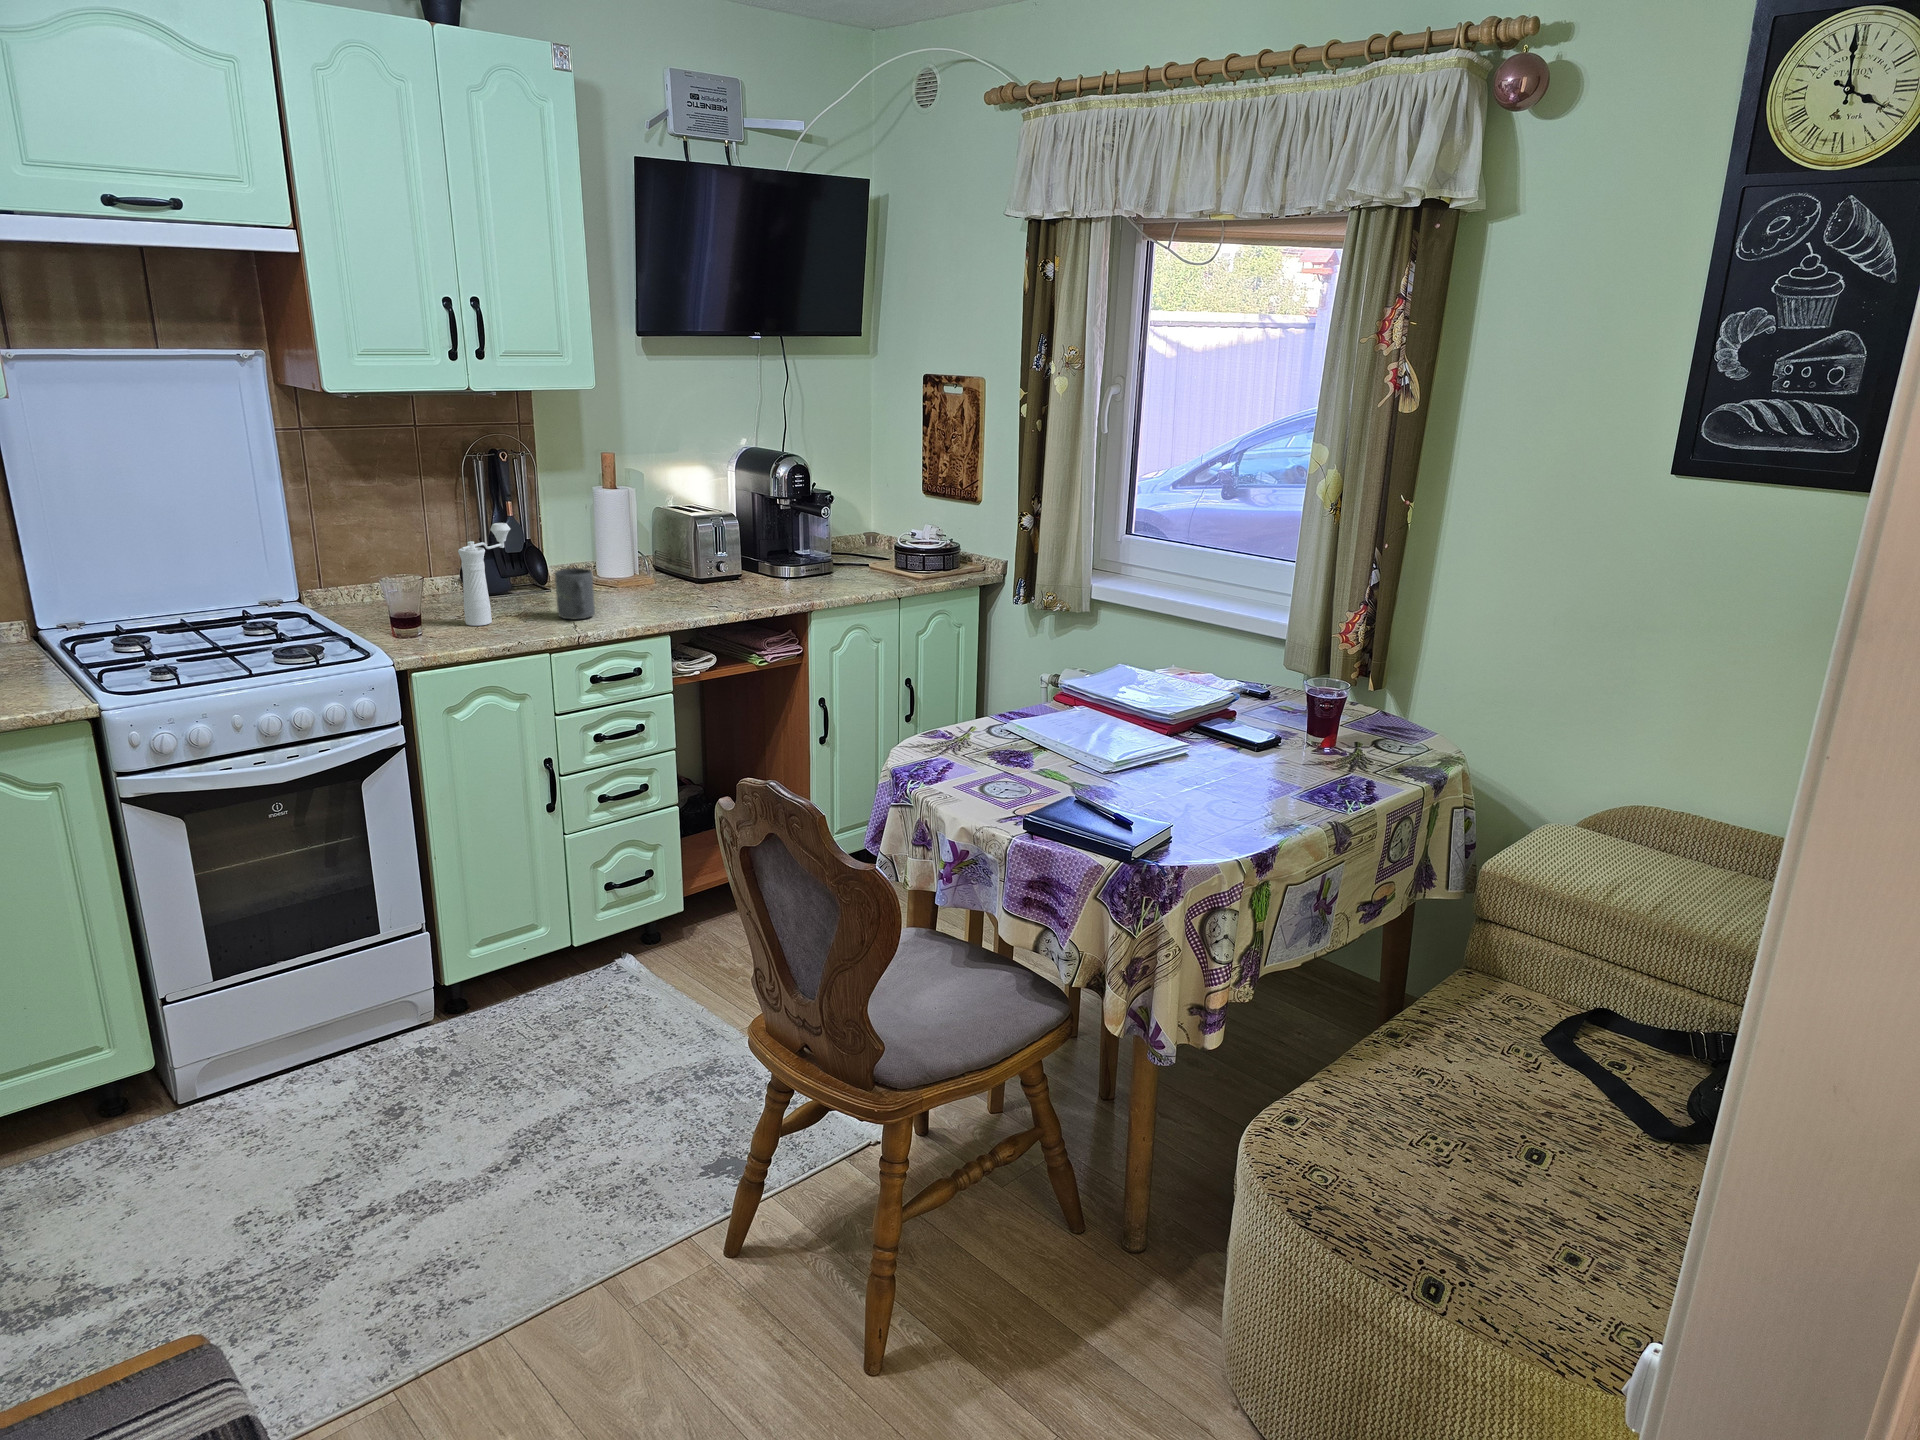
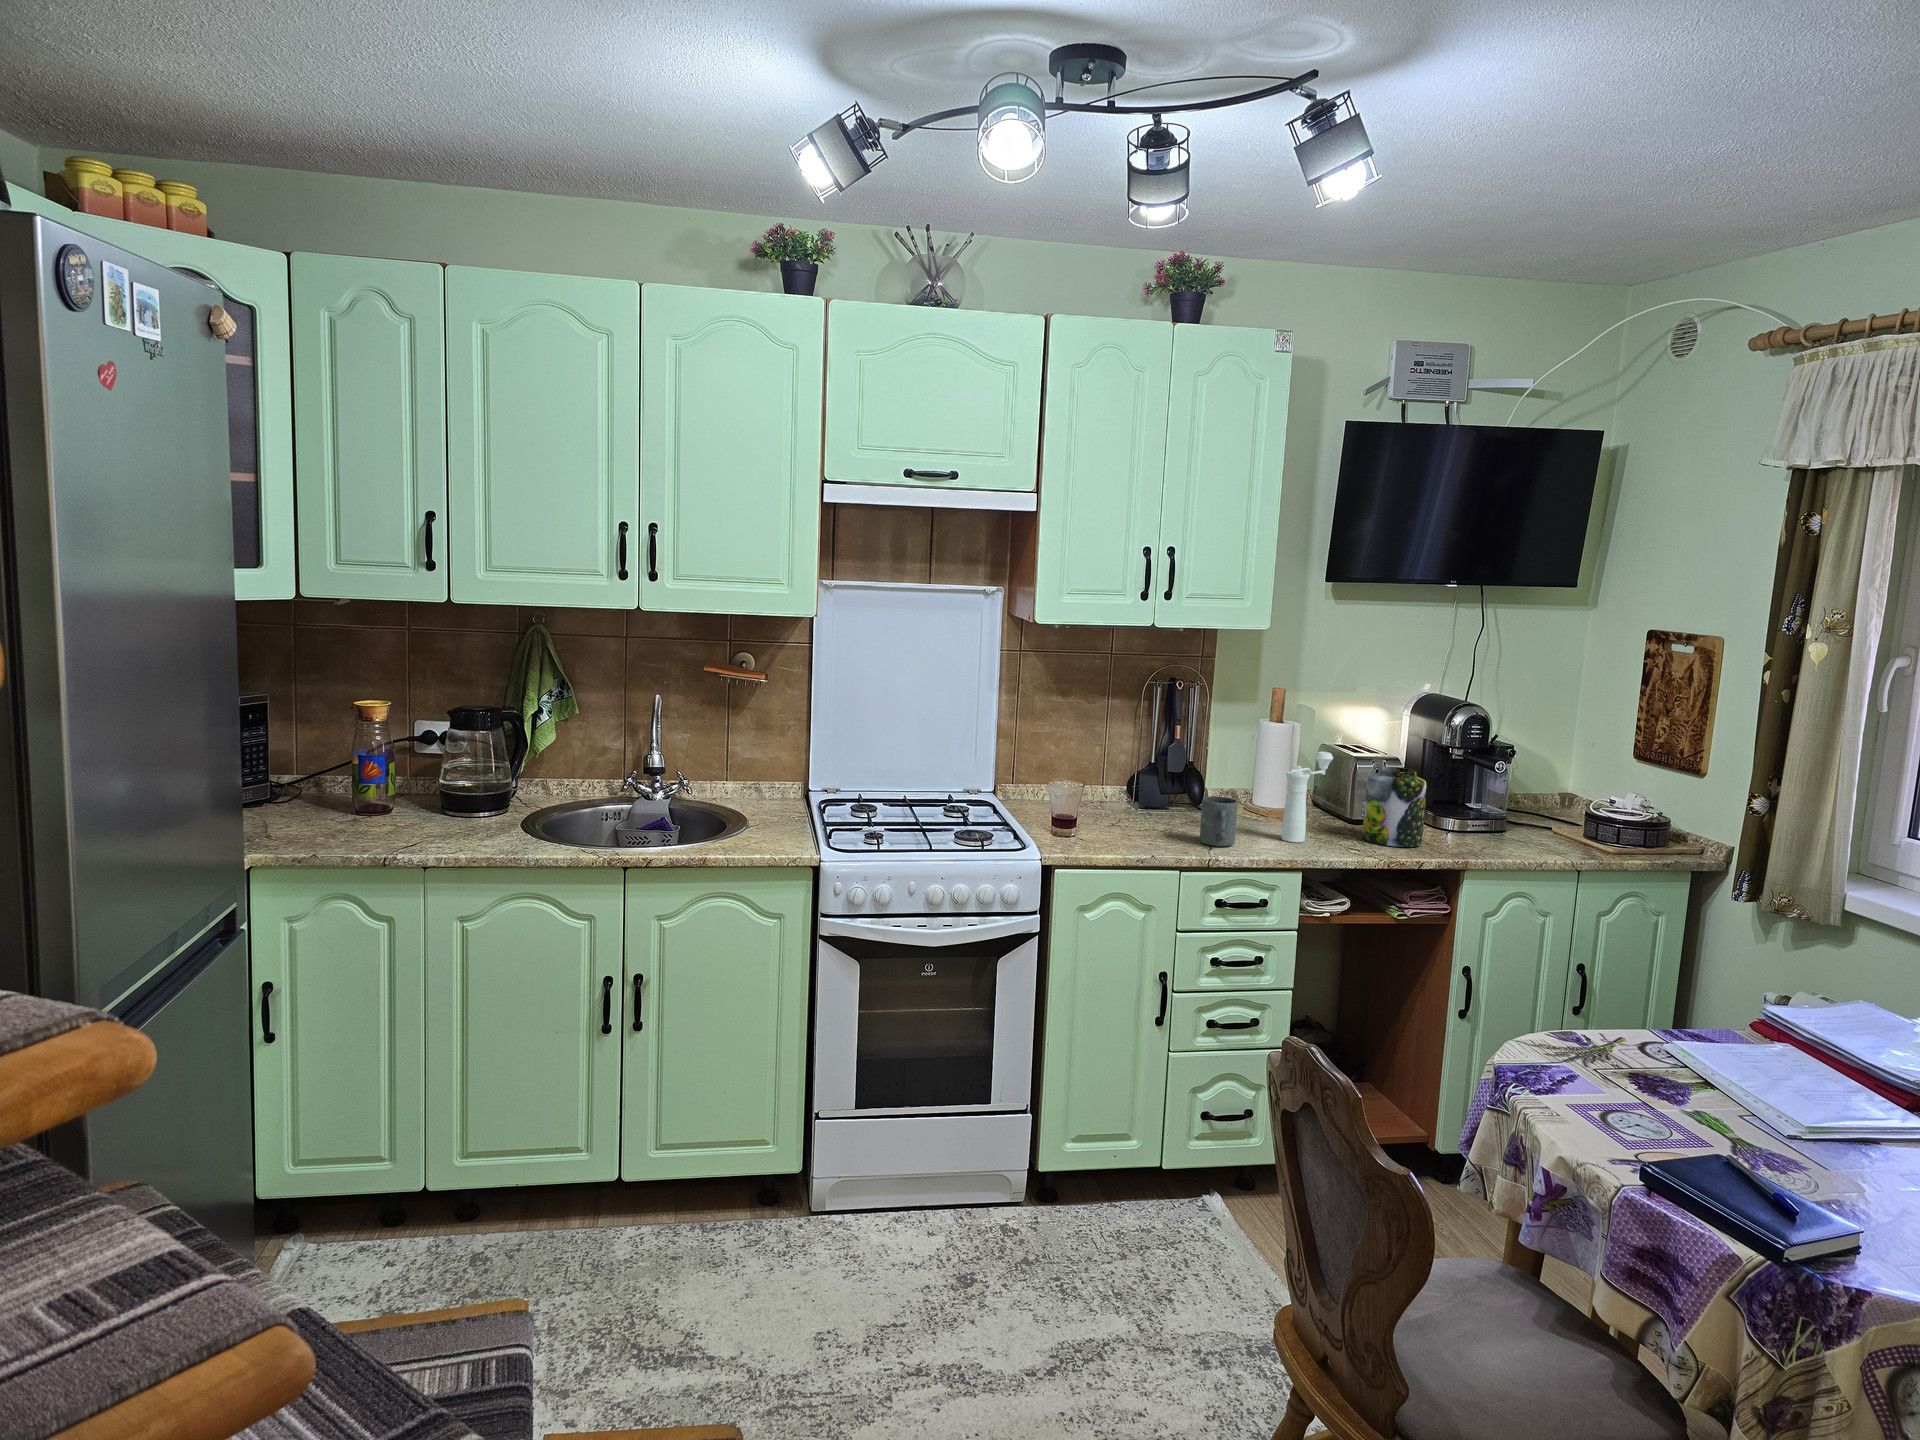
jar: none [710,519,767,596] -> present [1362,767,1426,847]
pepper mill: present [458,523,510,626] -> present [1281,752,1333,842]

